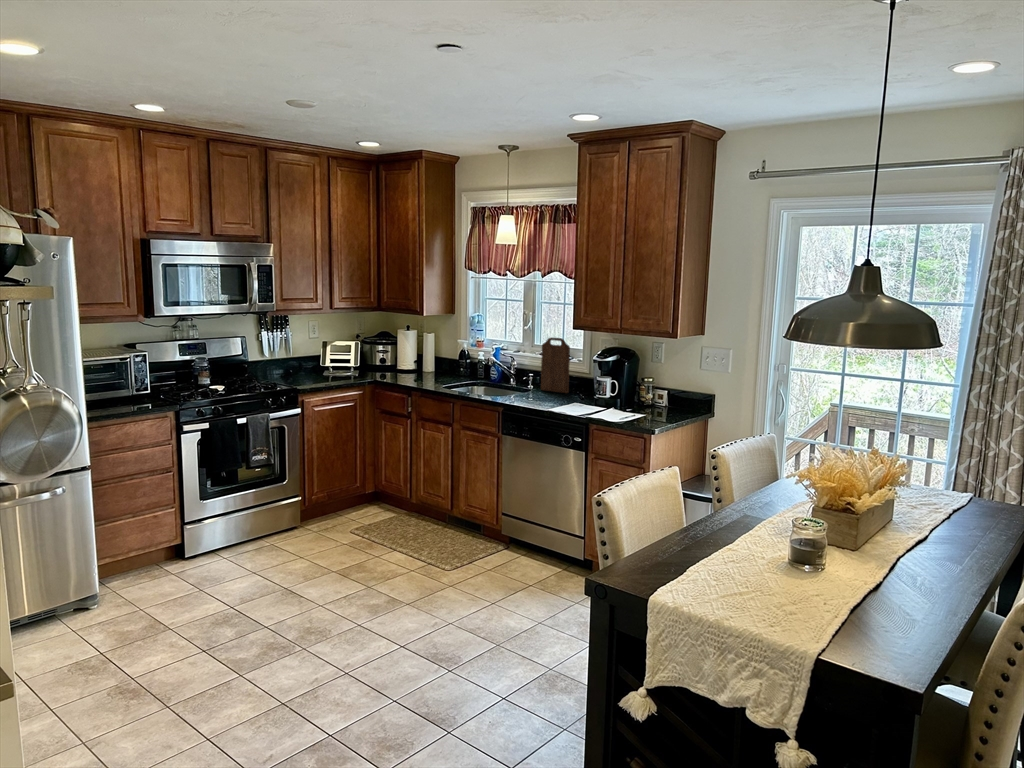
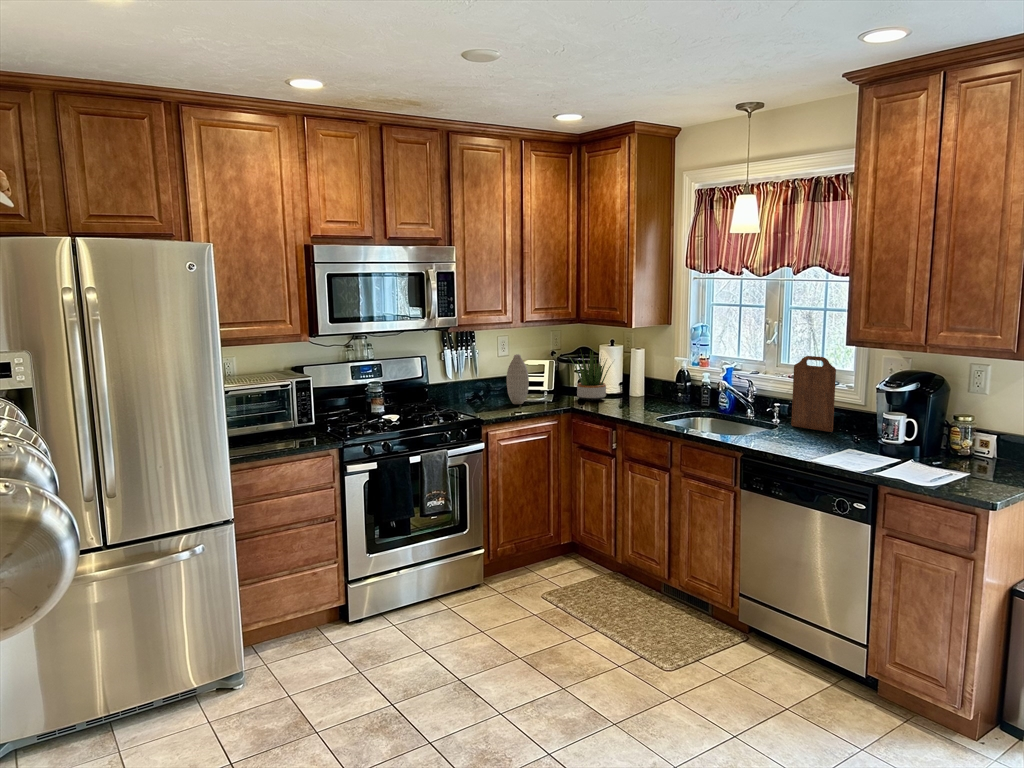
potted plant: none [370,332,410,375] -> present [571,350,611,401]
vase: none [319,336,338,378] -> present [507,354,529,404]

